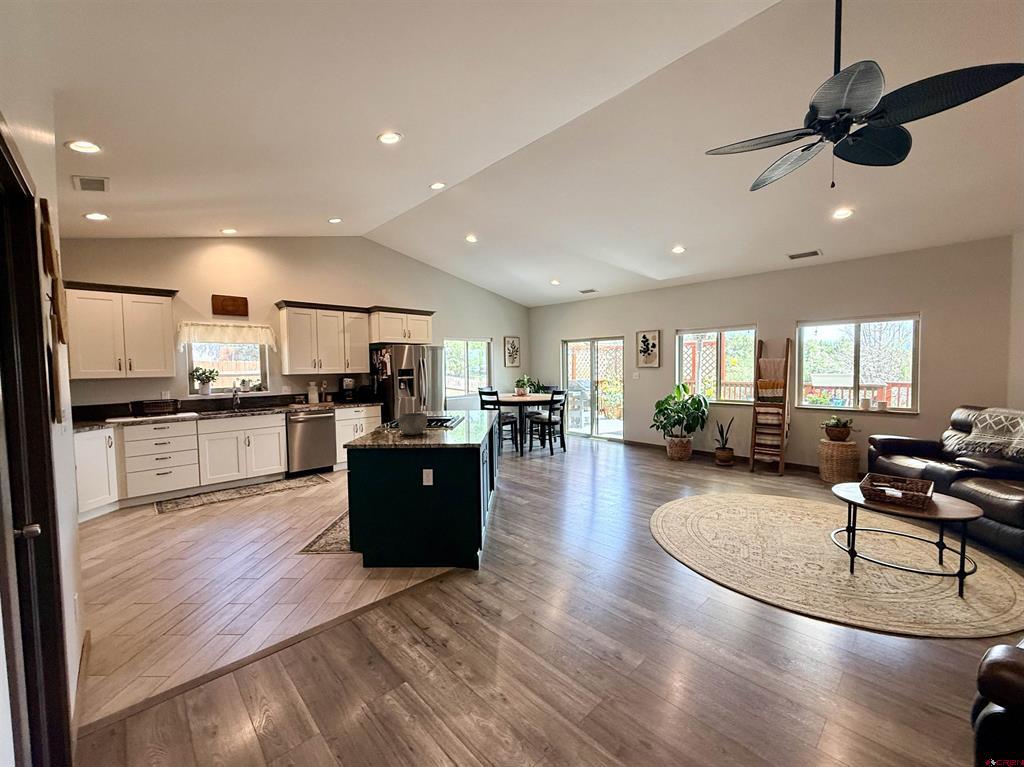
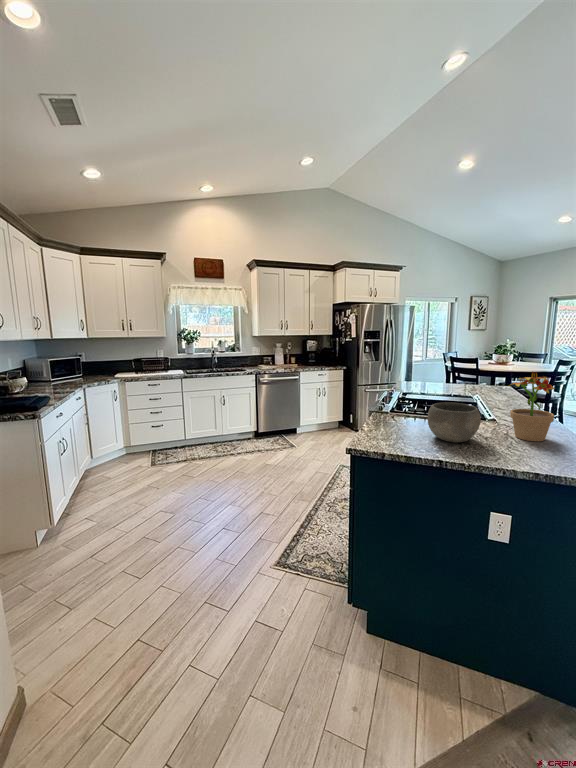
potted plant: none [445,392,468,431] -> present [510,372,555,441]

